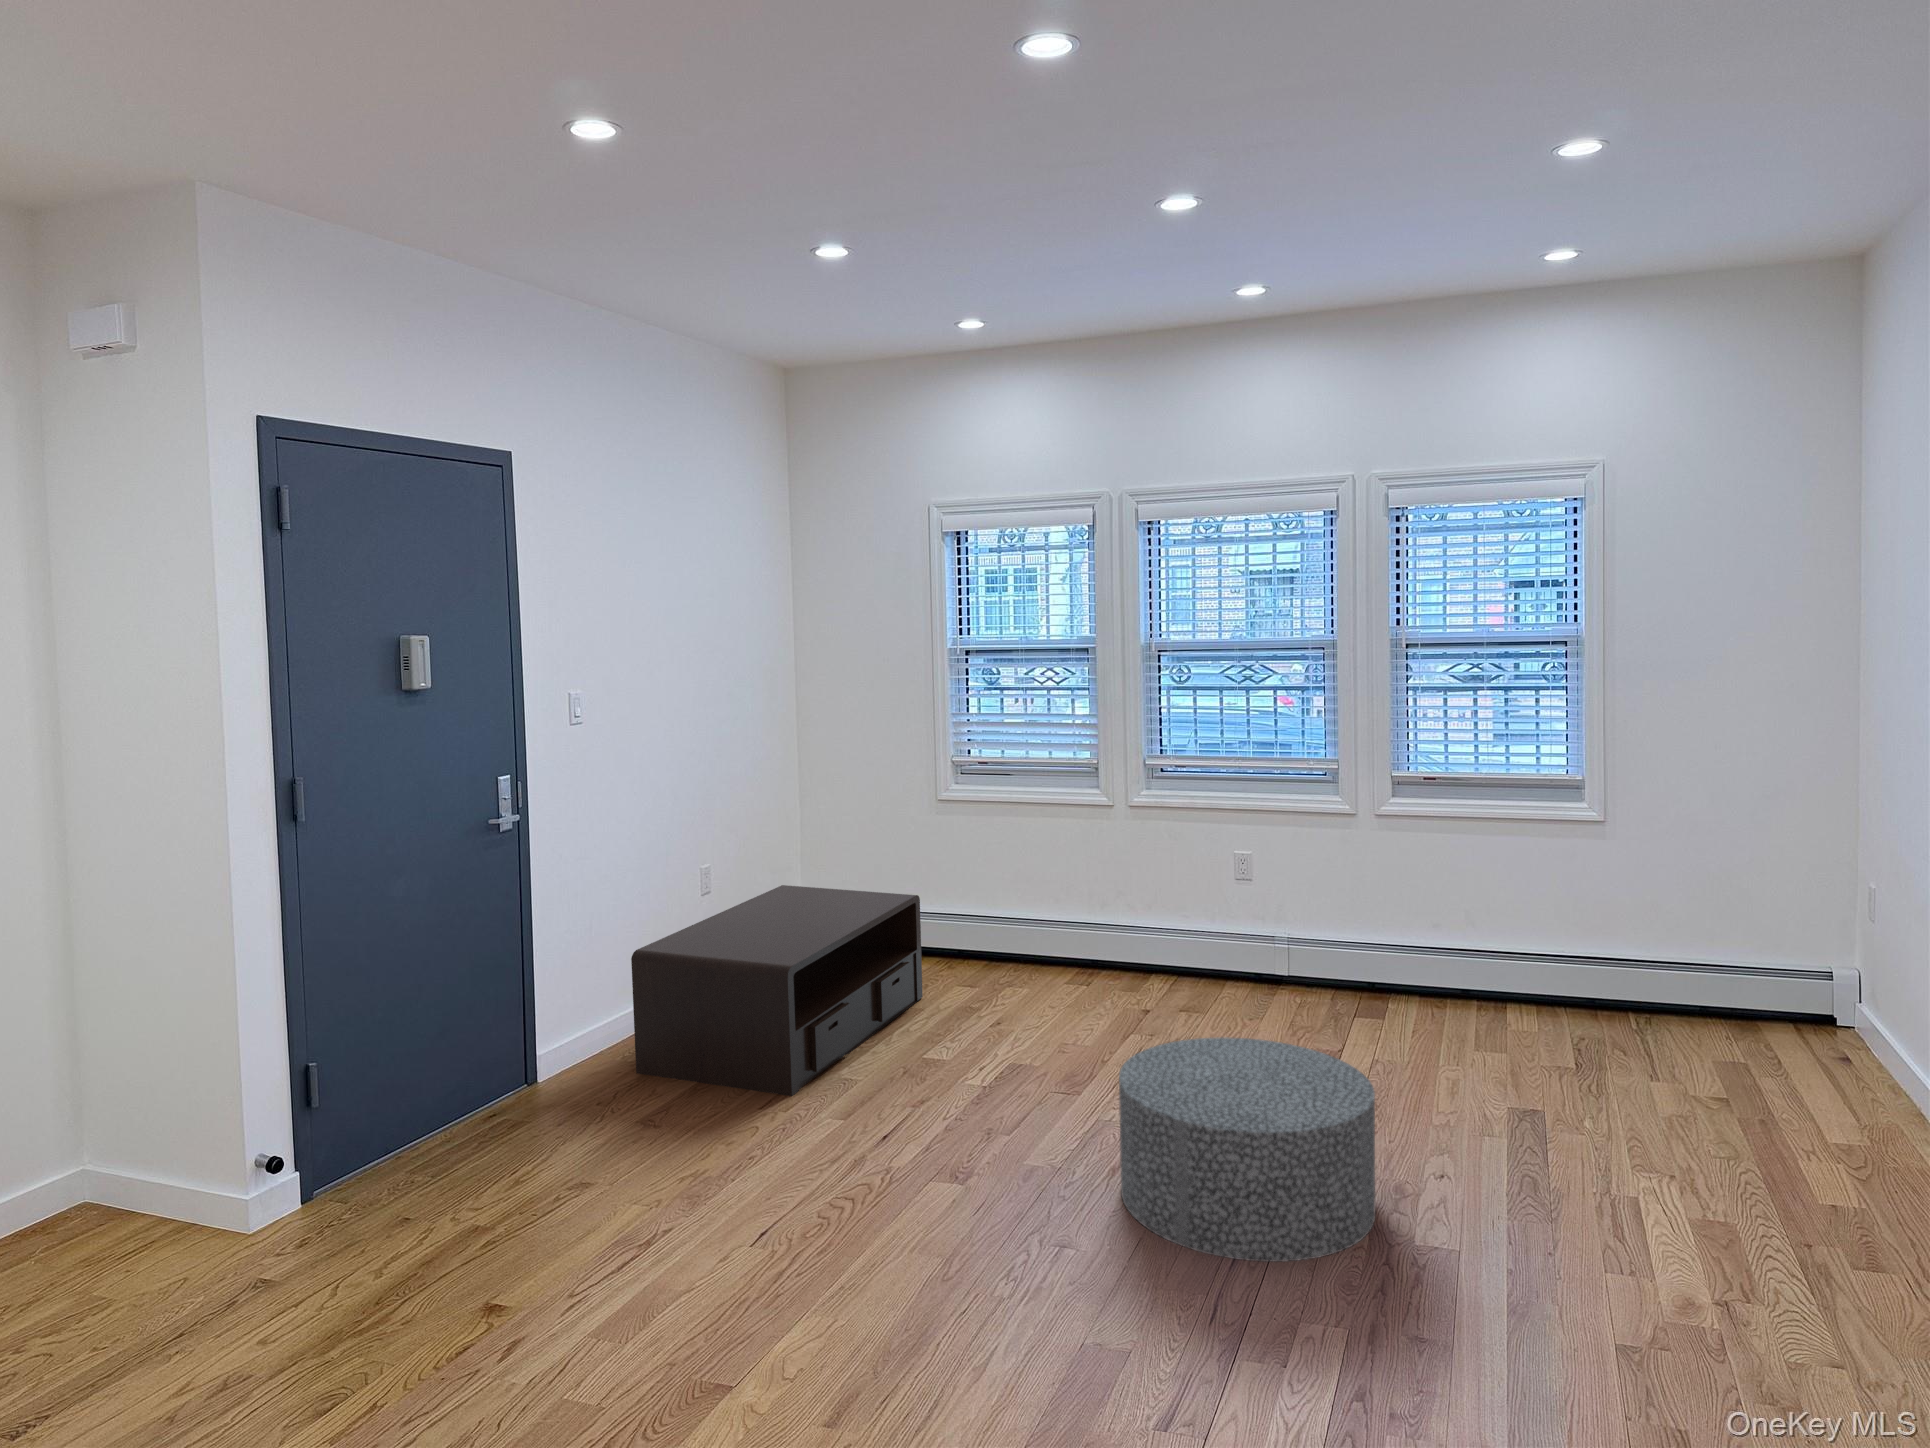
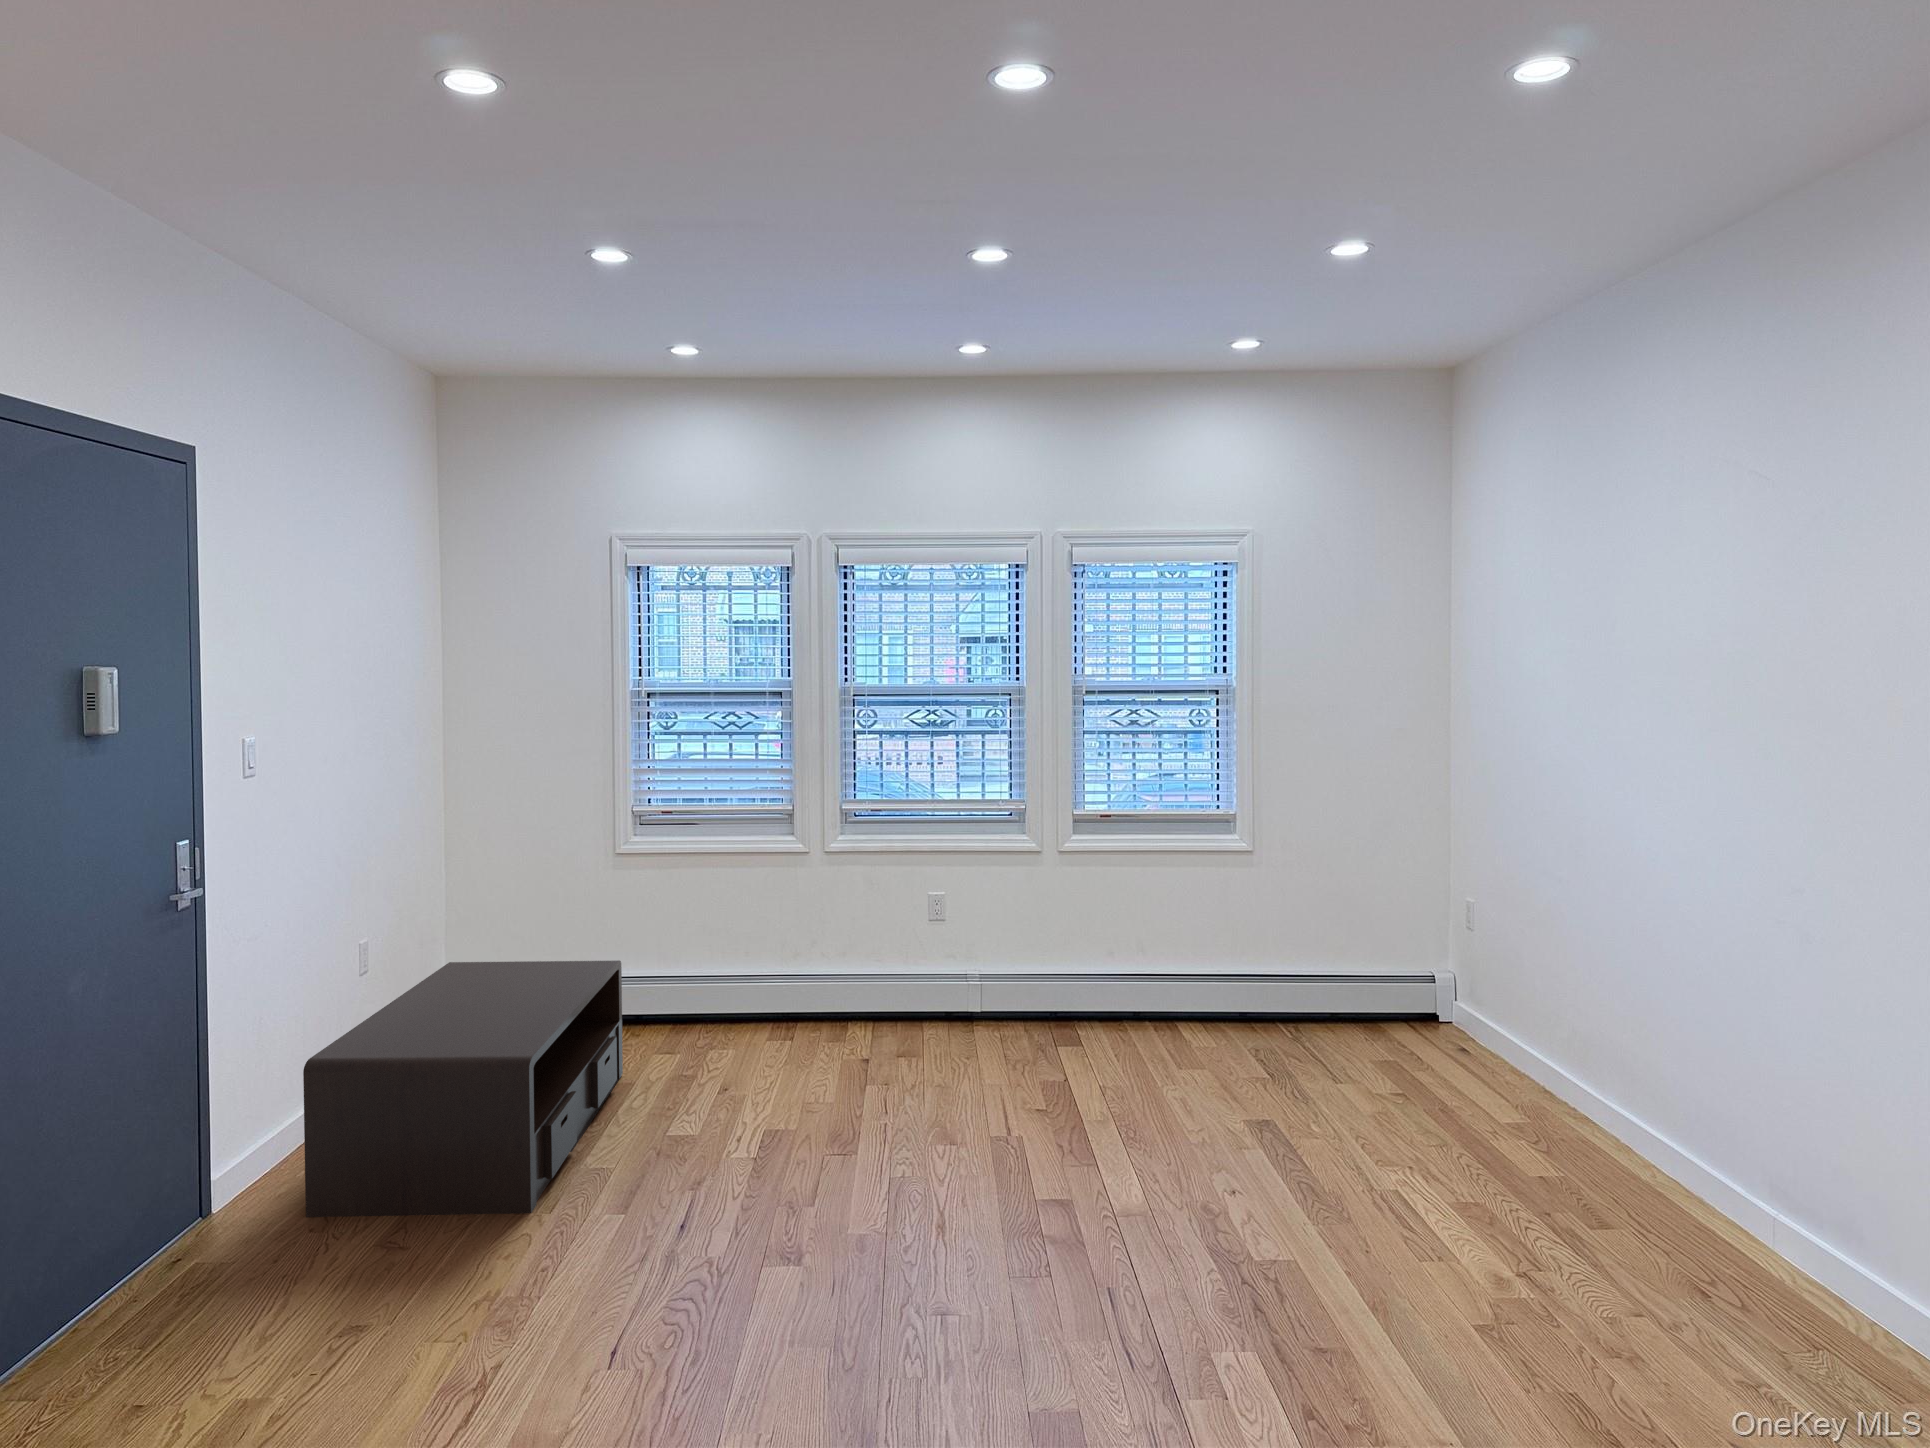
ottoman: present [1119,1037,1375,1262] -> none [955,1075,1208,1310]

